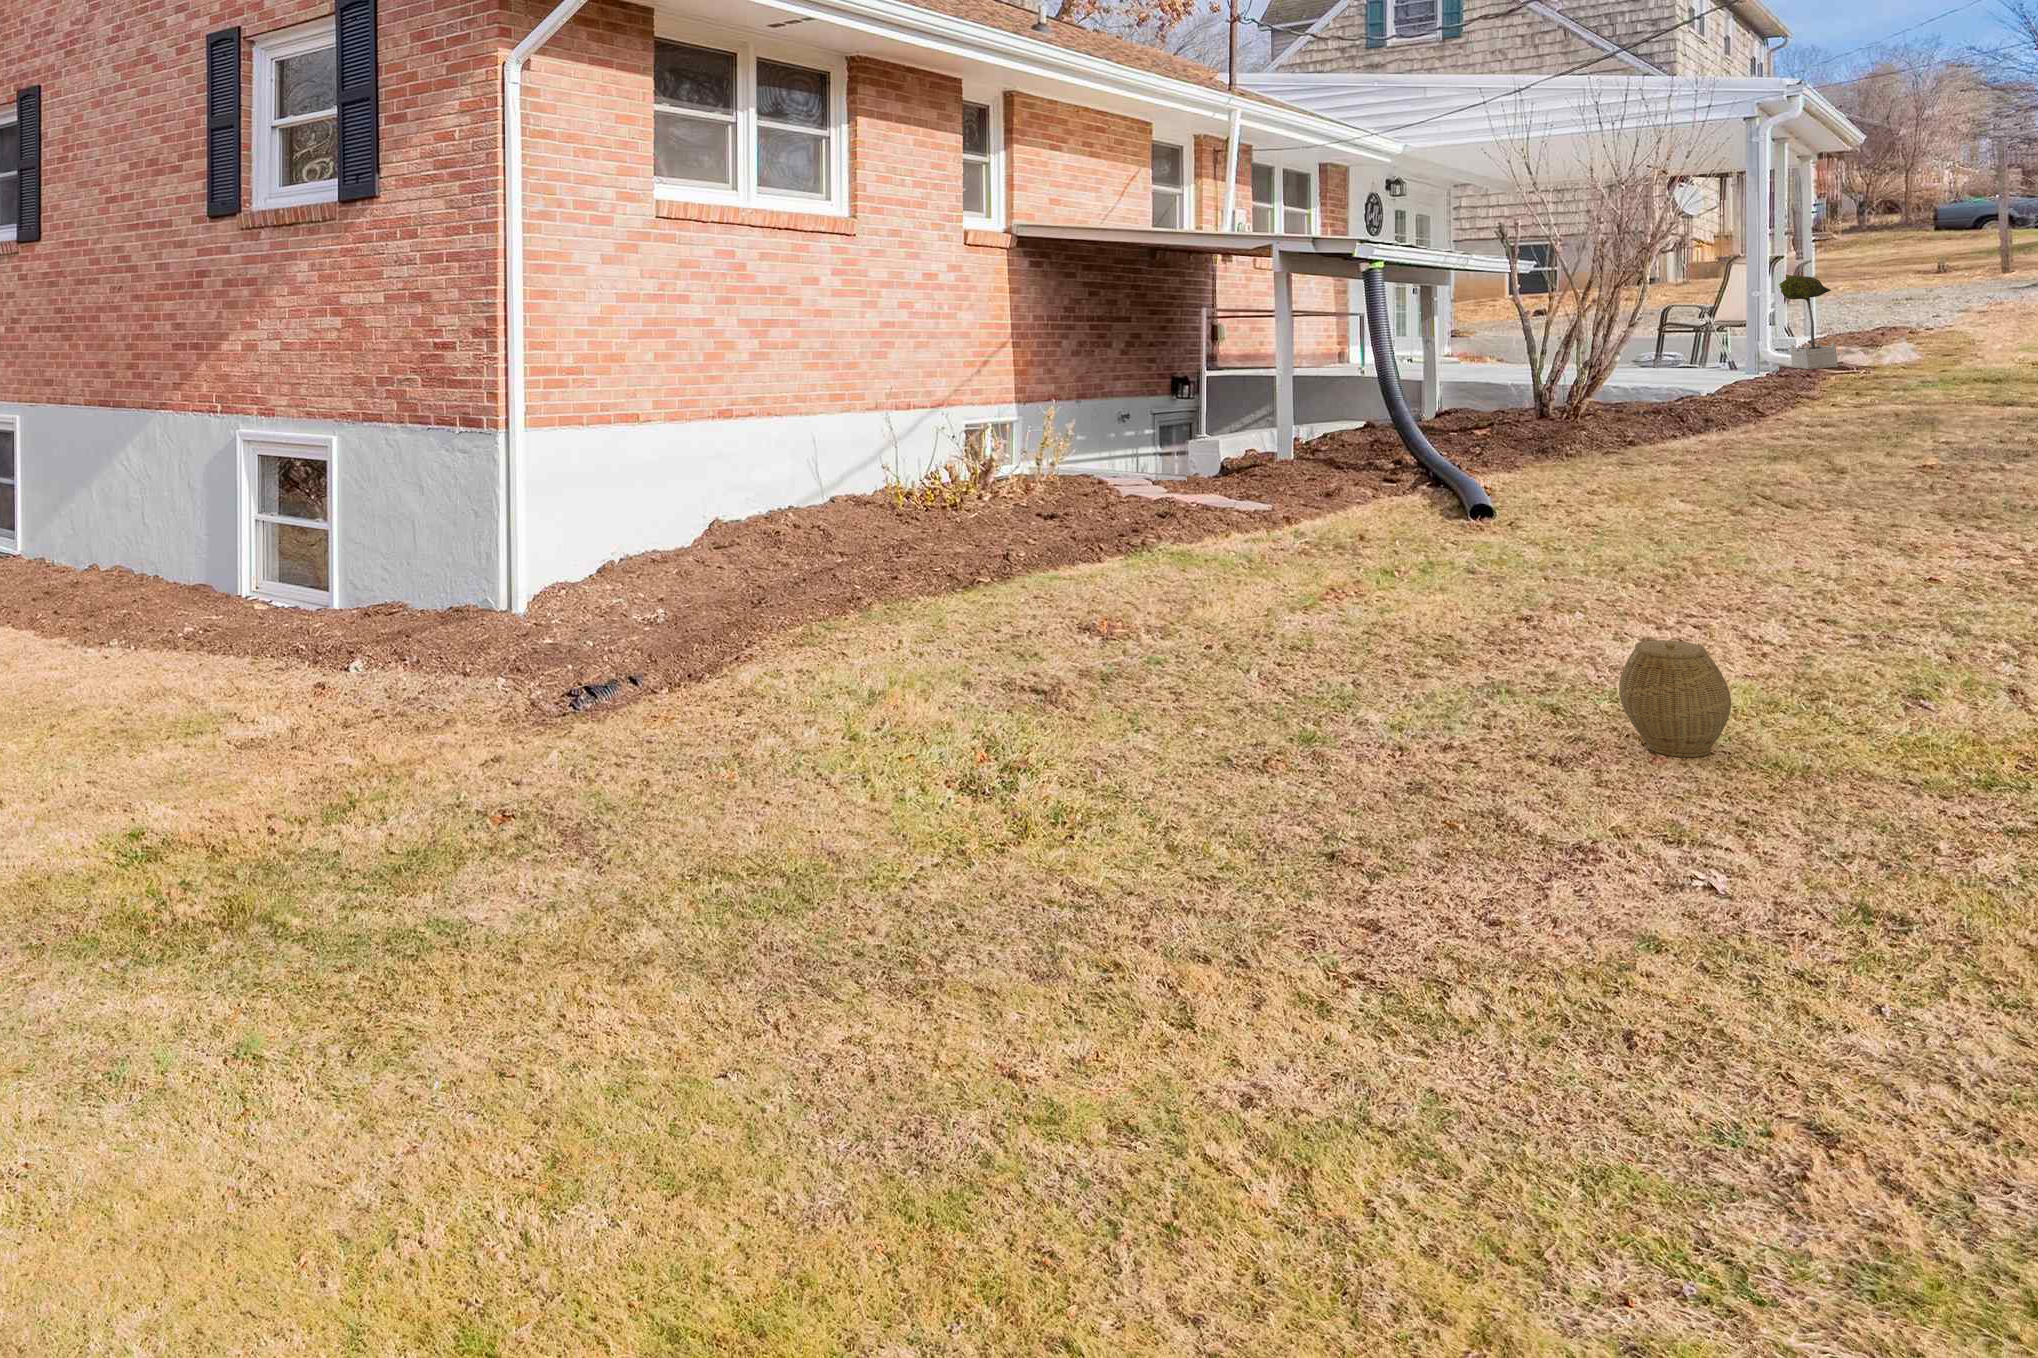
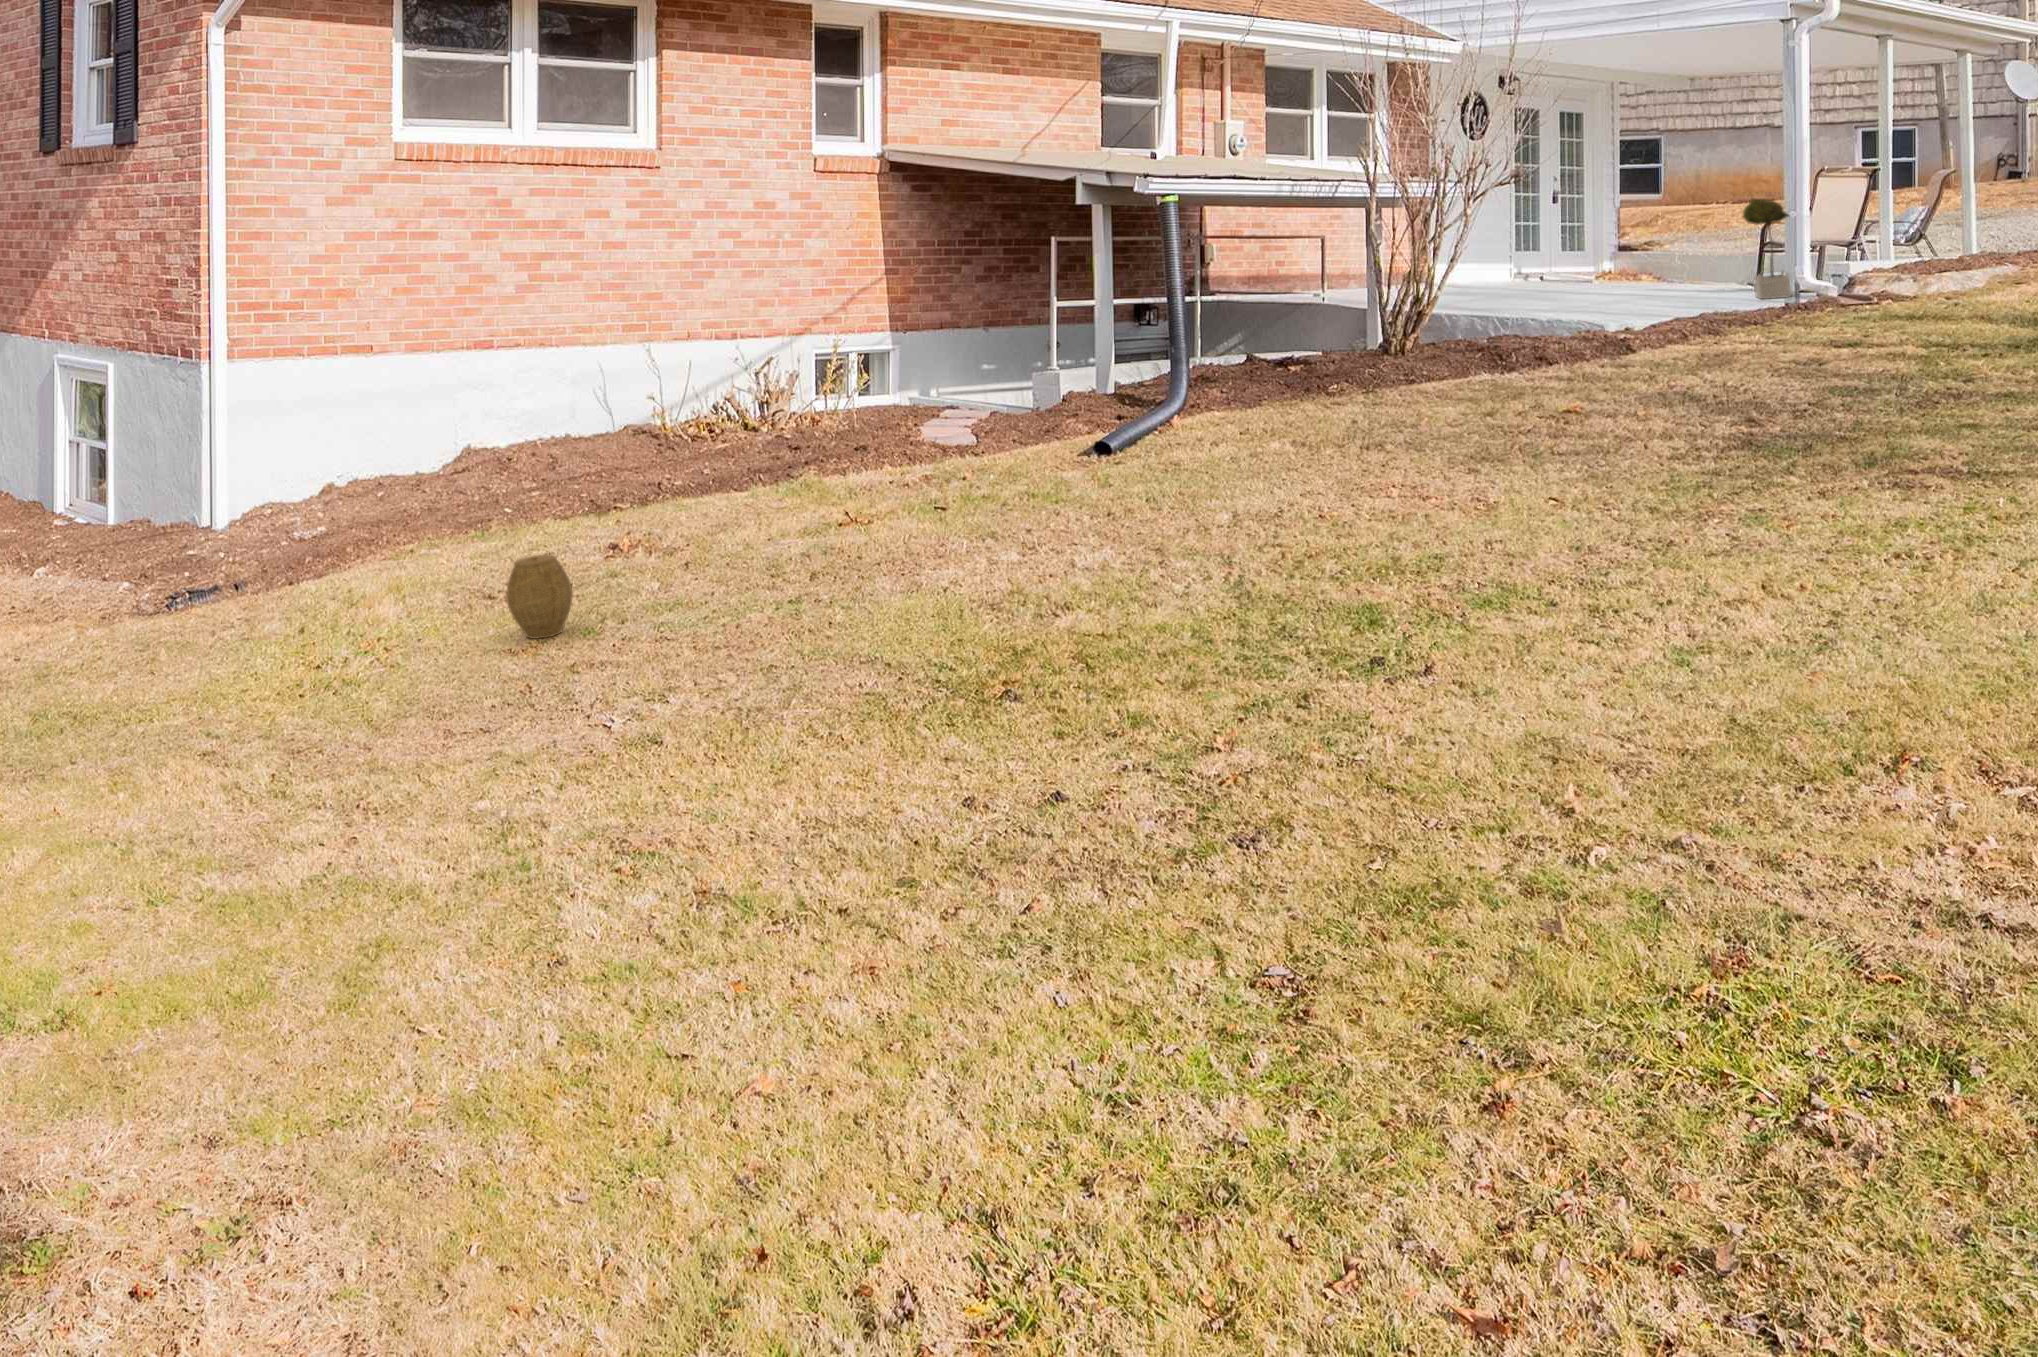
woven basket: present [1619,640,1731,757] -> present [506,555,573,639]

